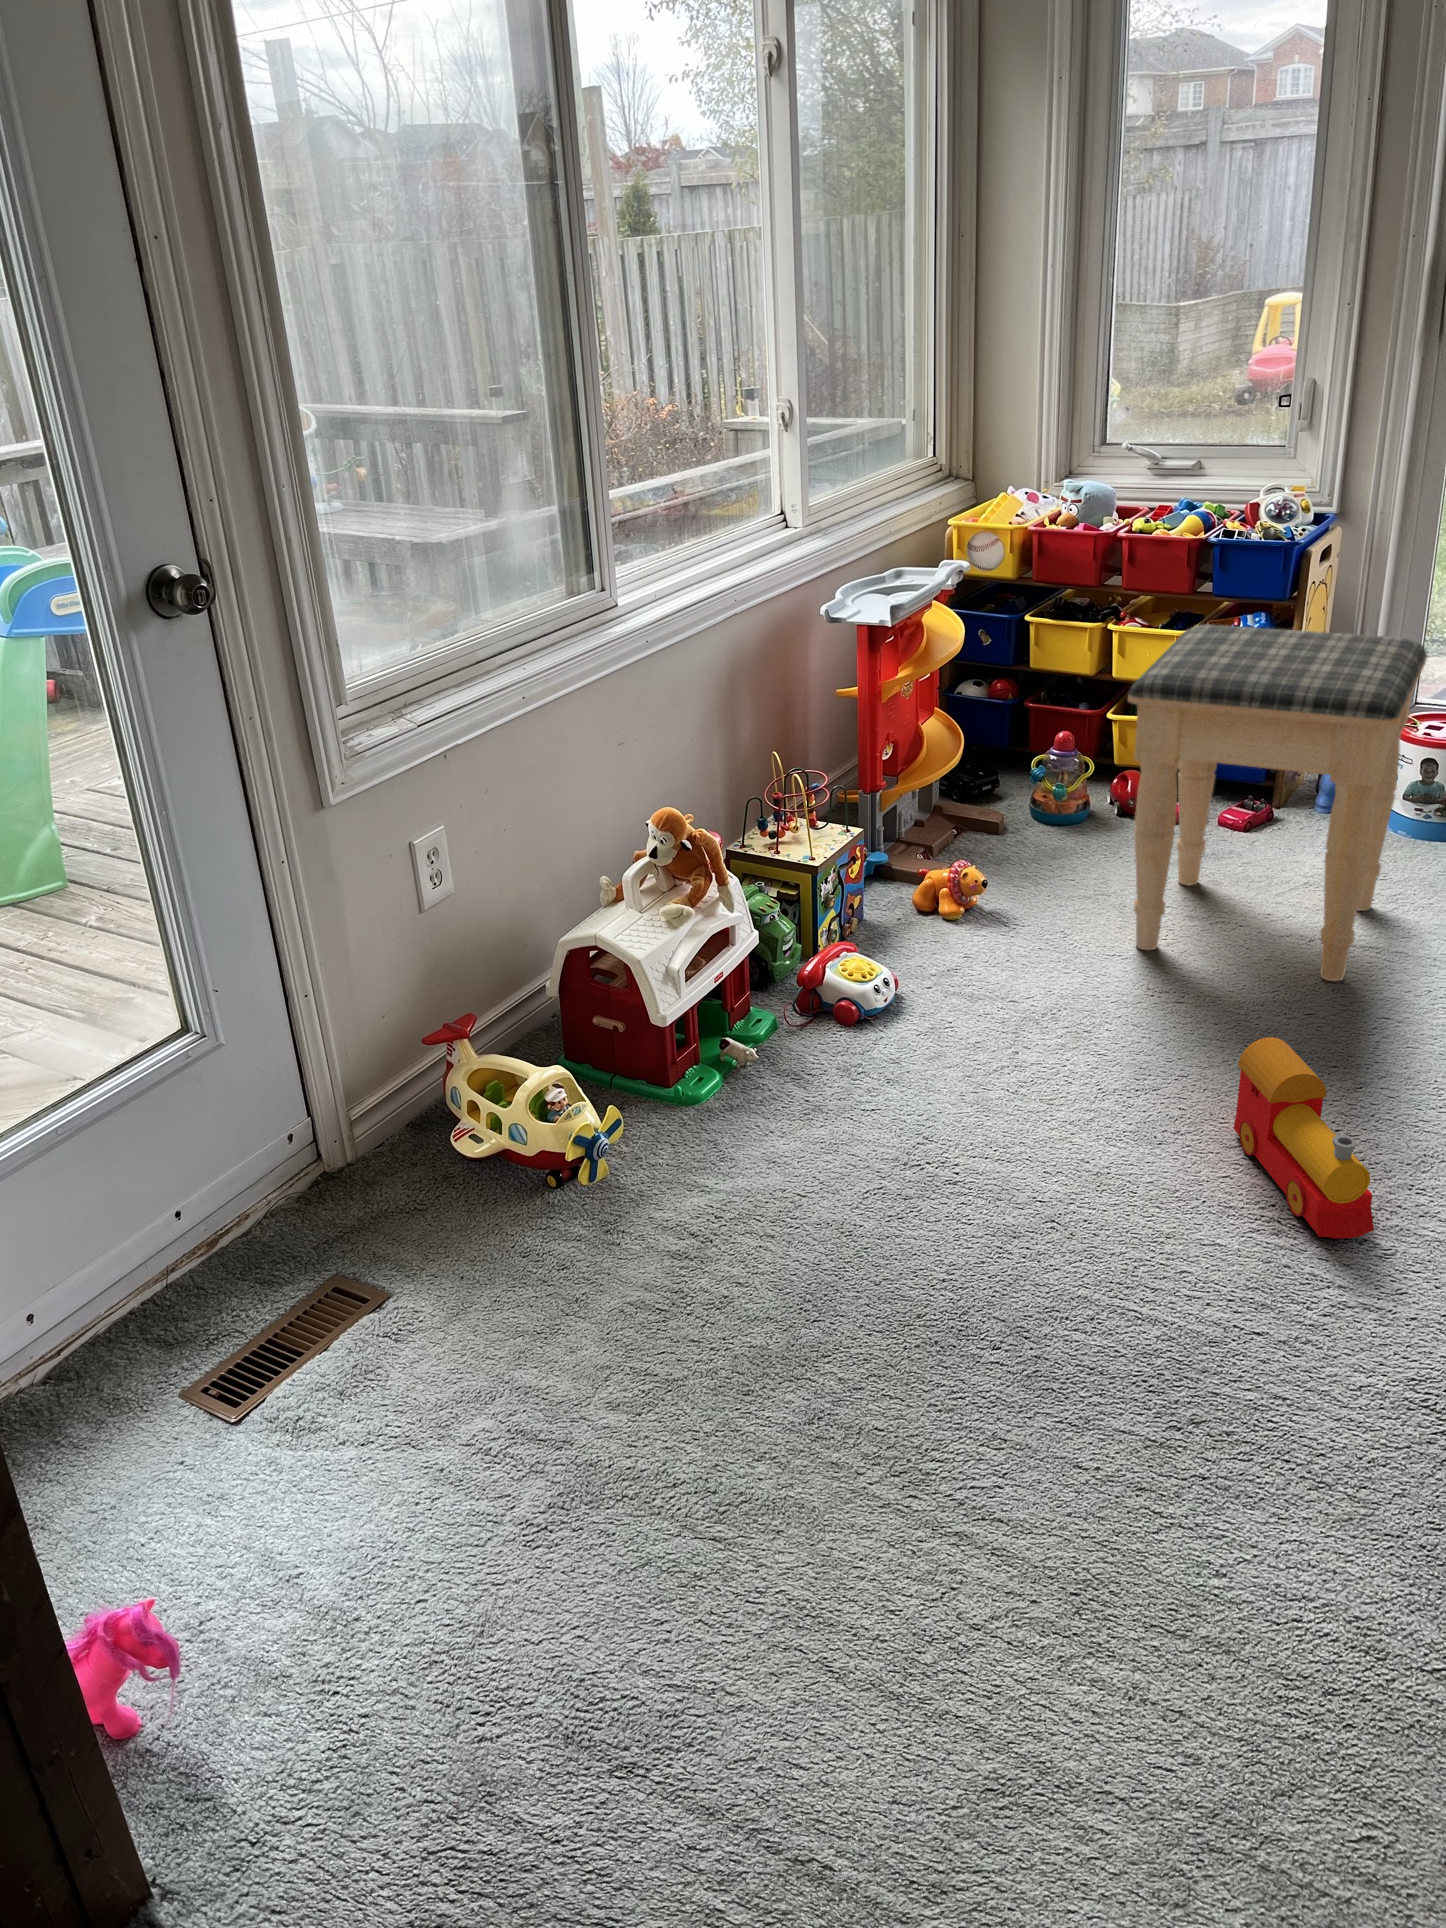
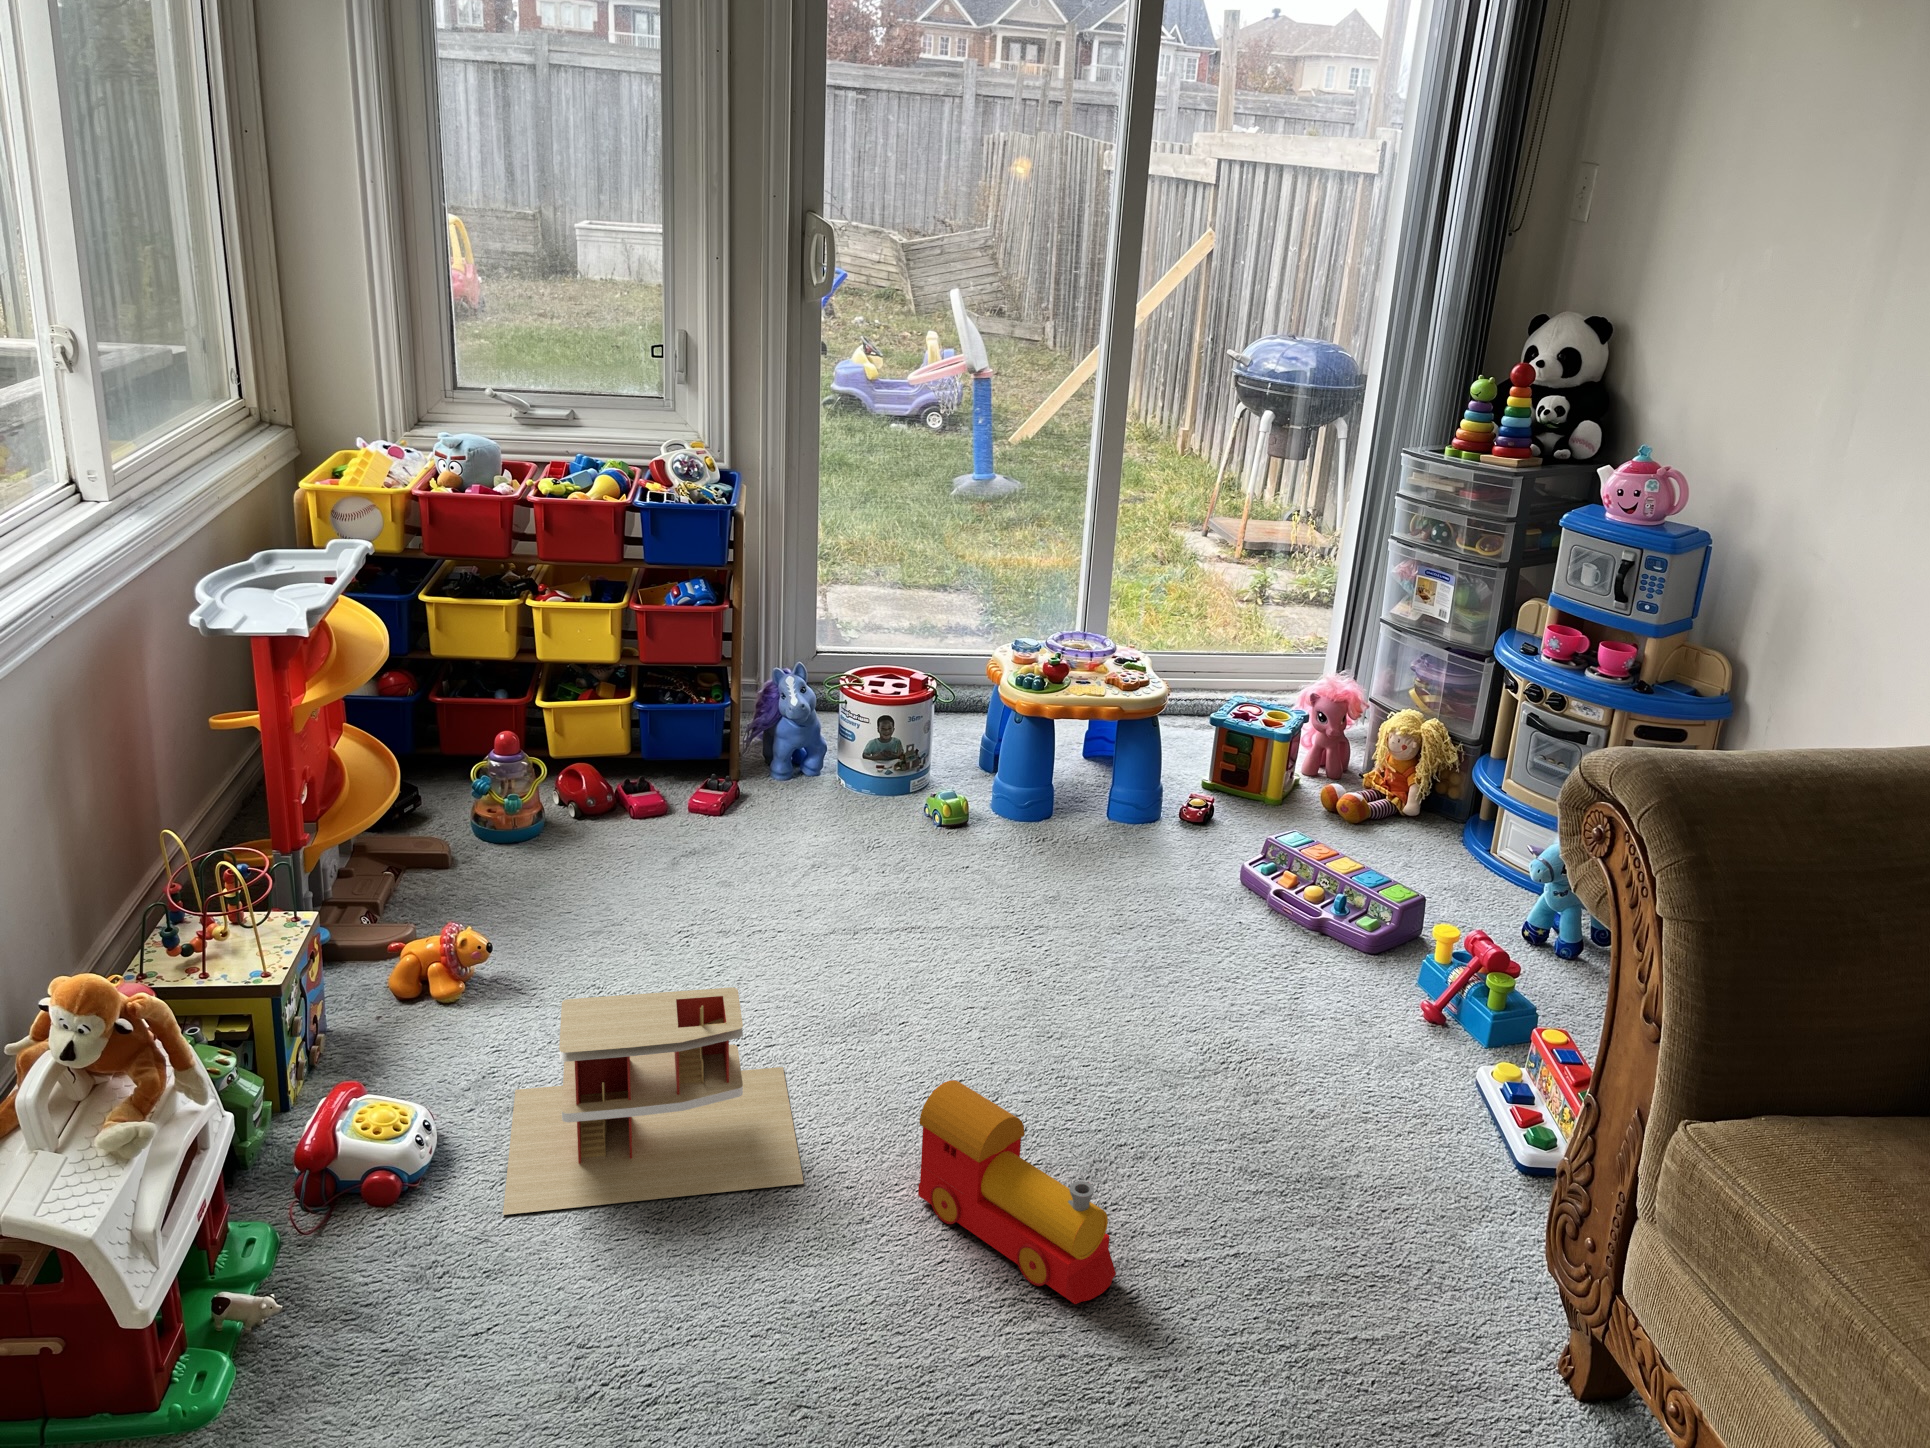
footstool: present [1128,625,1427,981] -> none [656,602,948,987]
toy house: none [919,915,1180,1096] -> present [503,987,804,1215]

